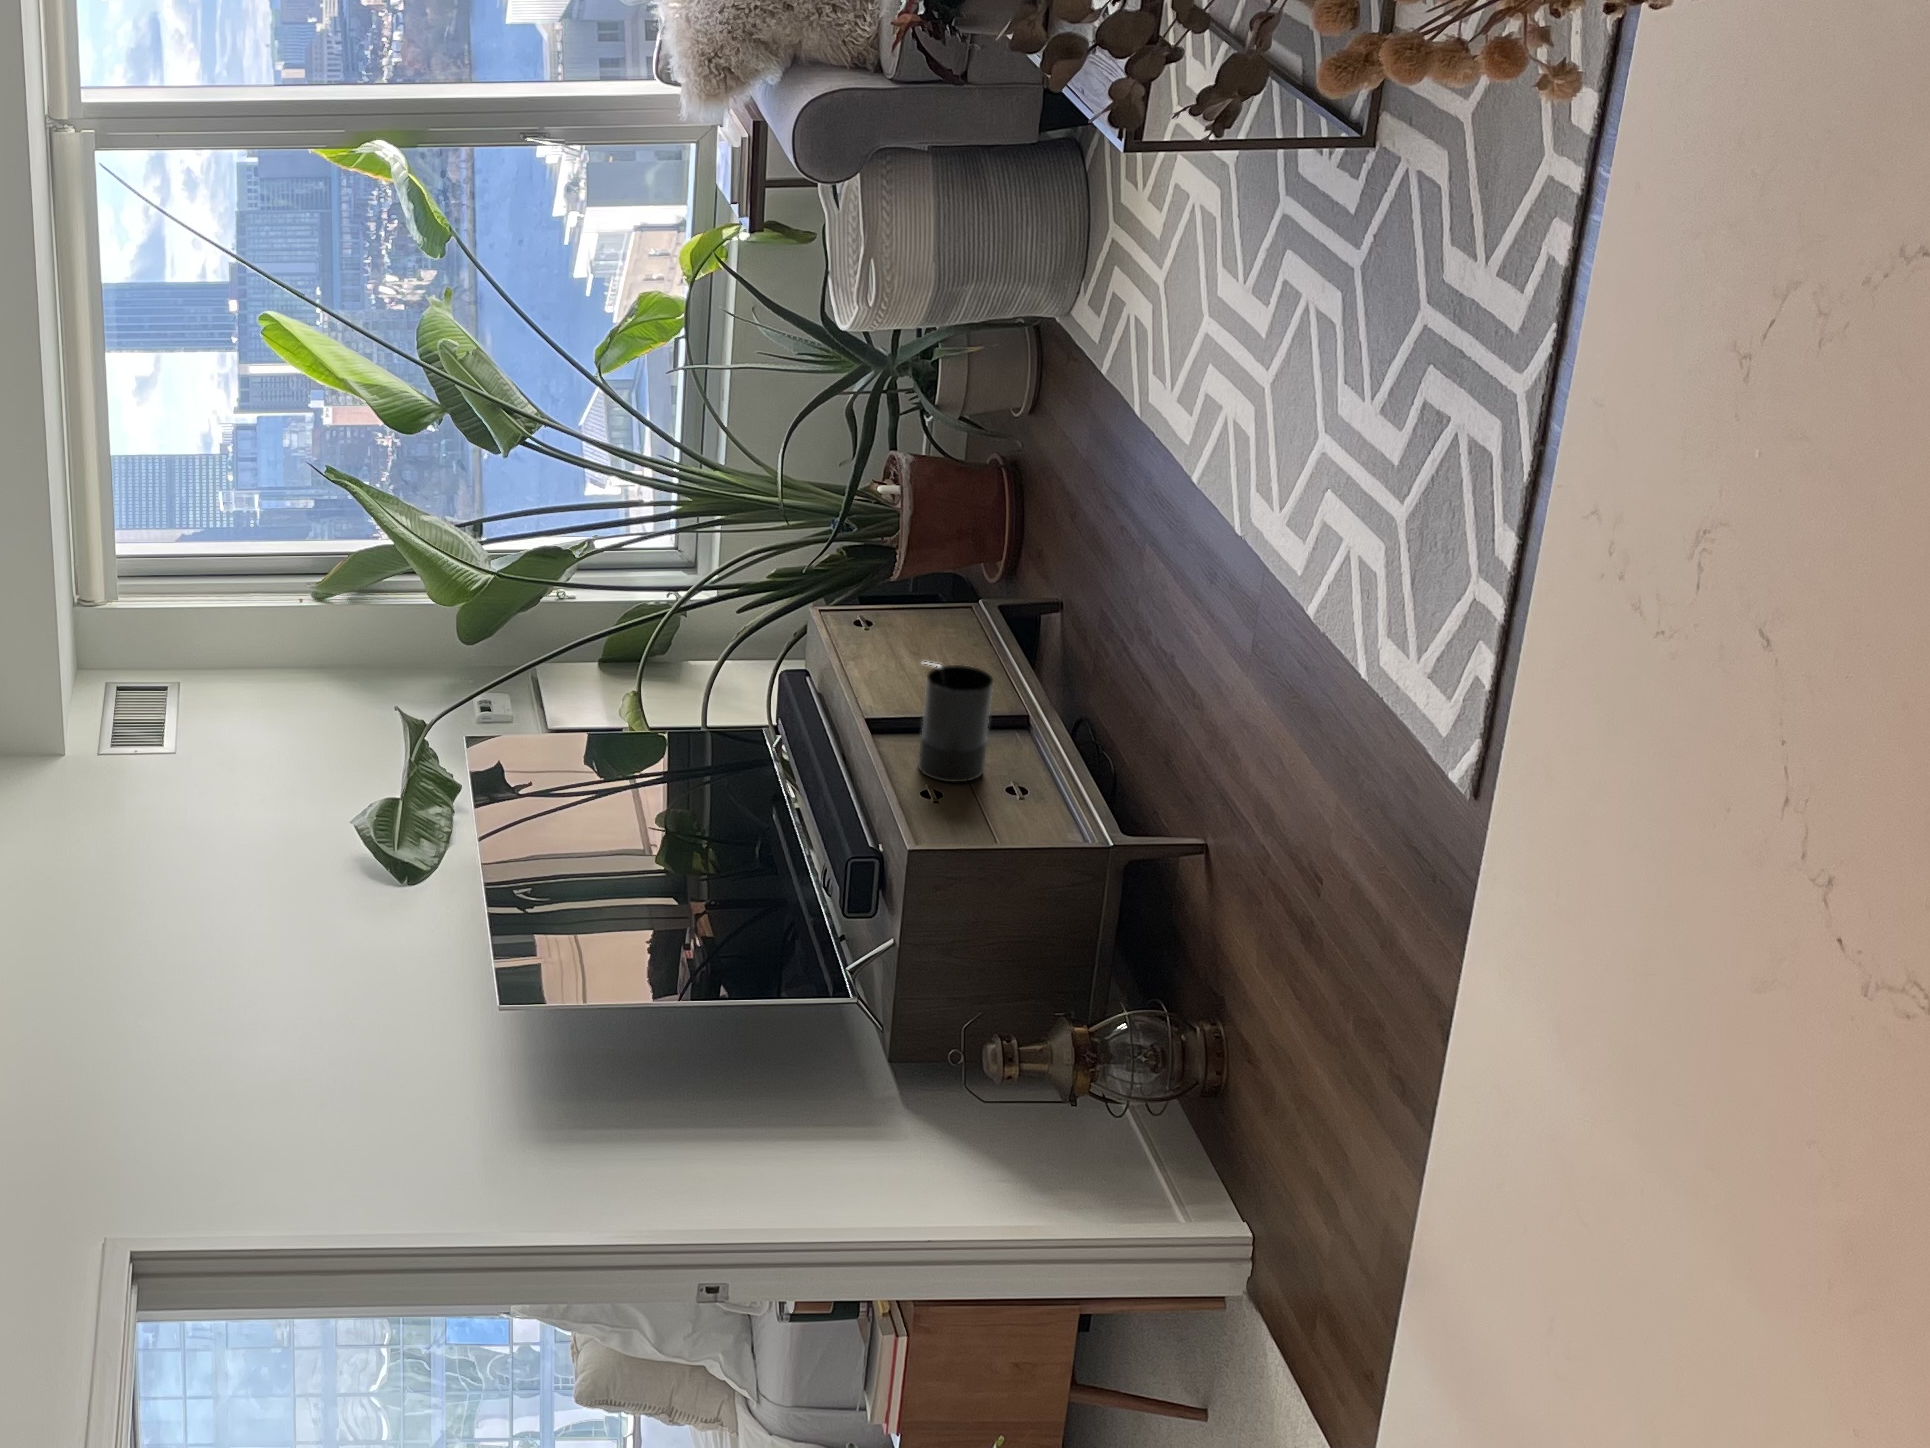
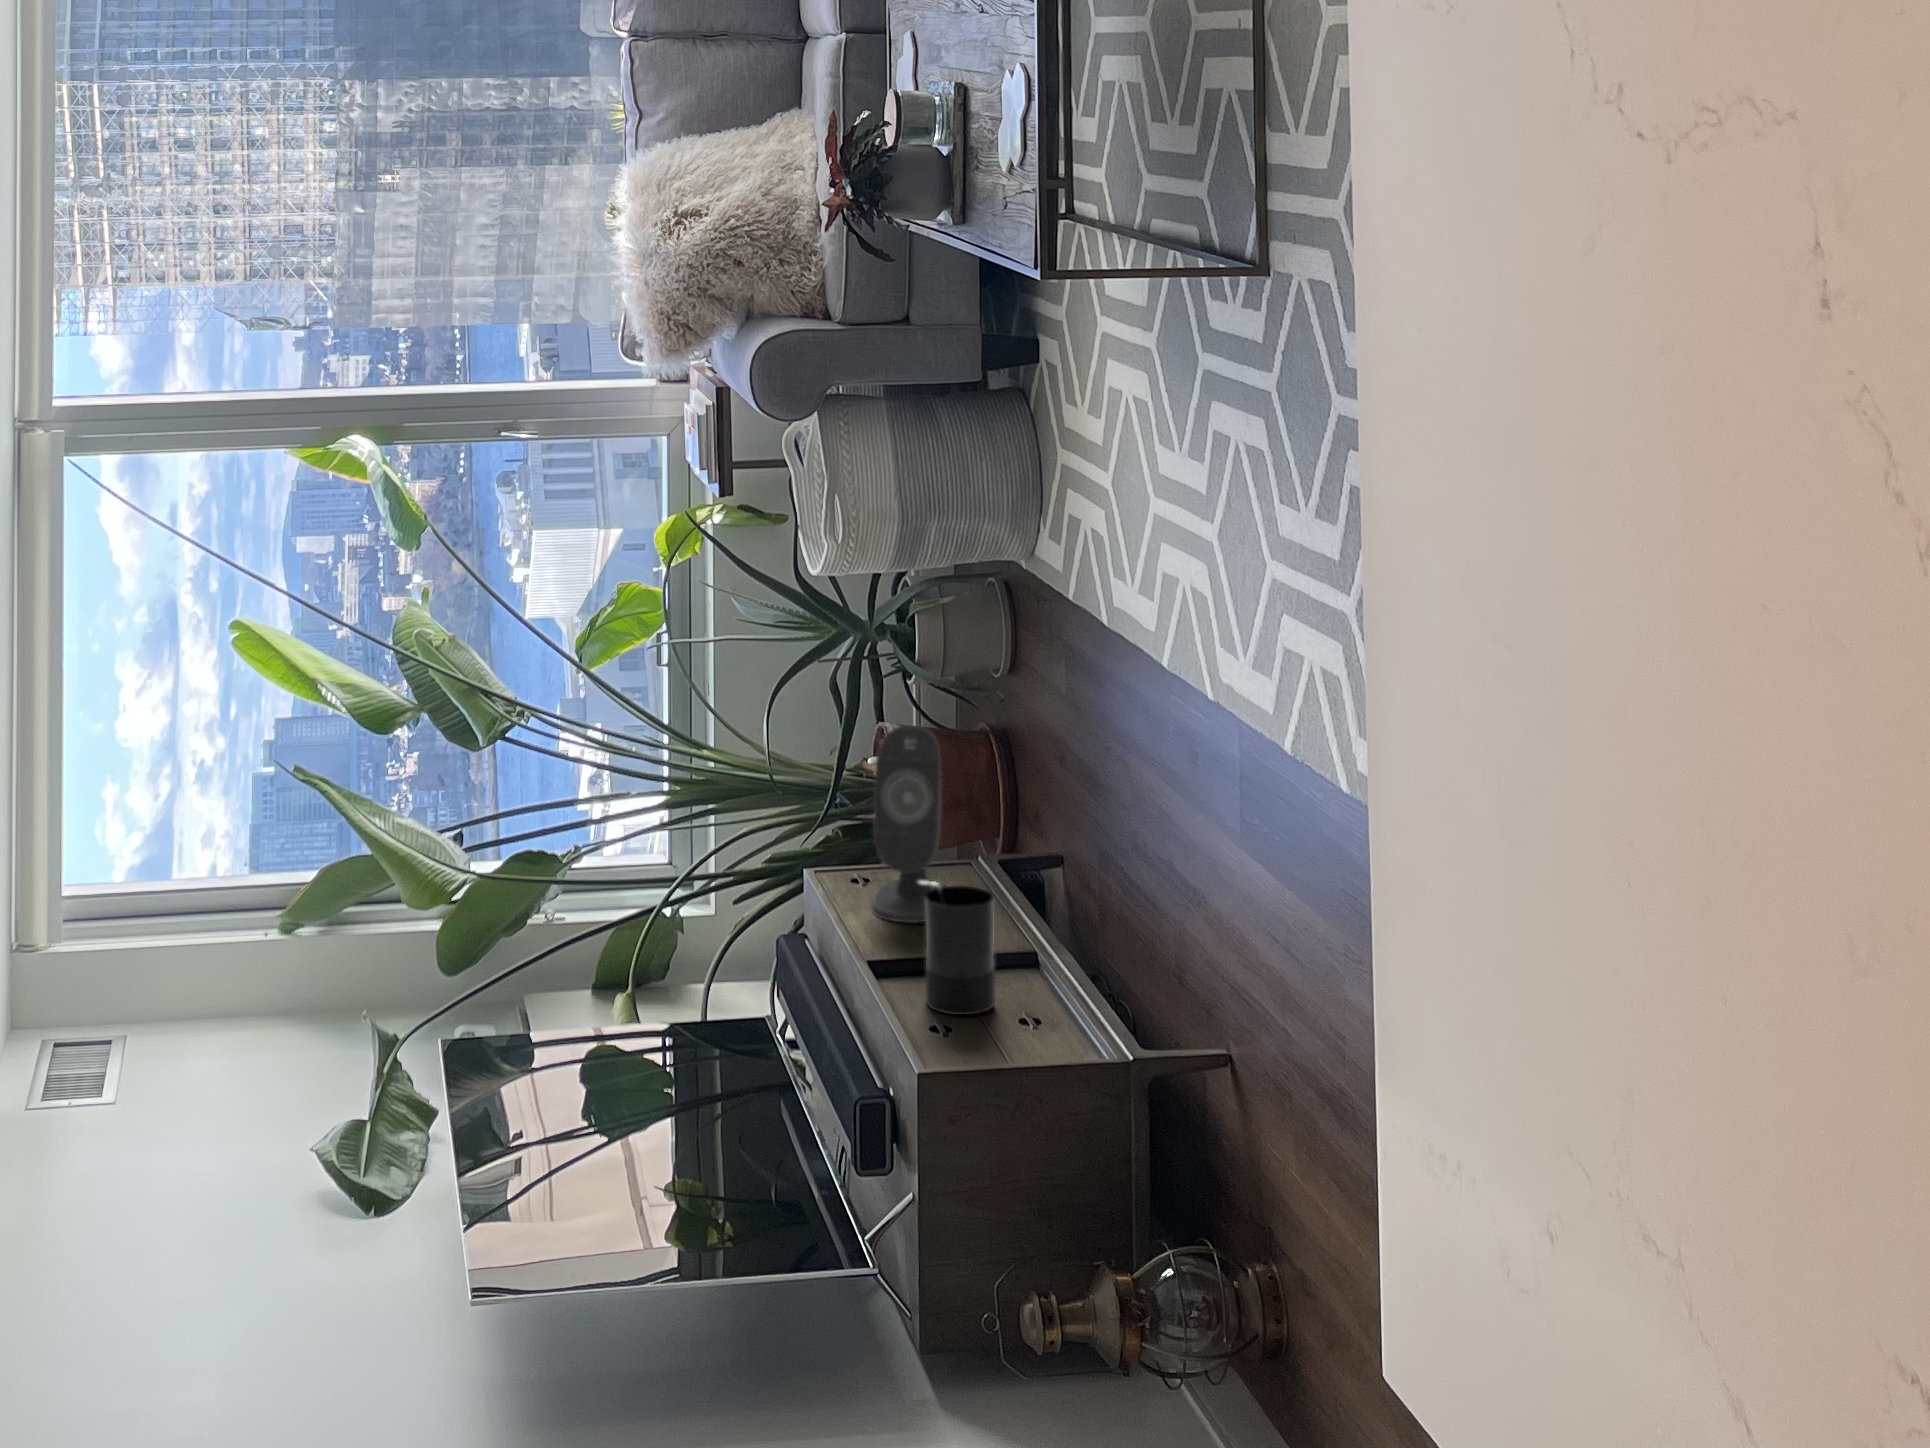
speaker: none [873,493,955,676] -> present [871,726,947,923]

